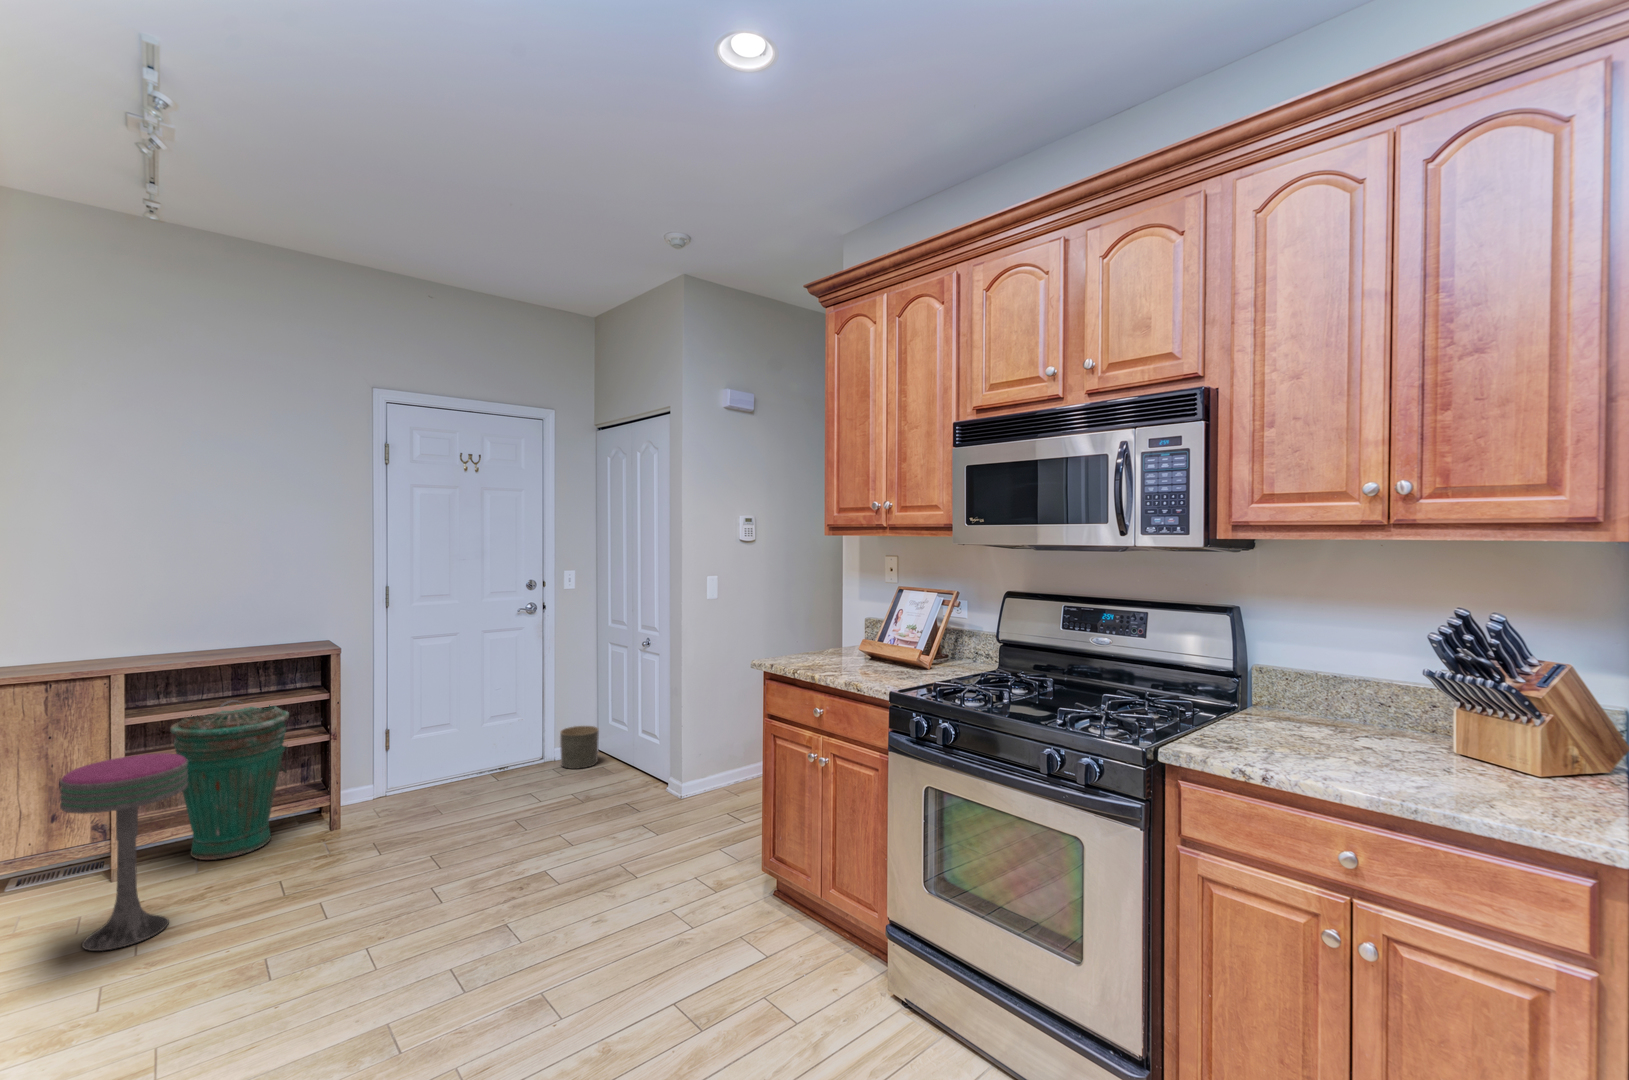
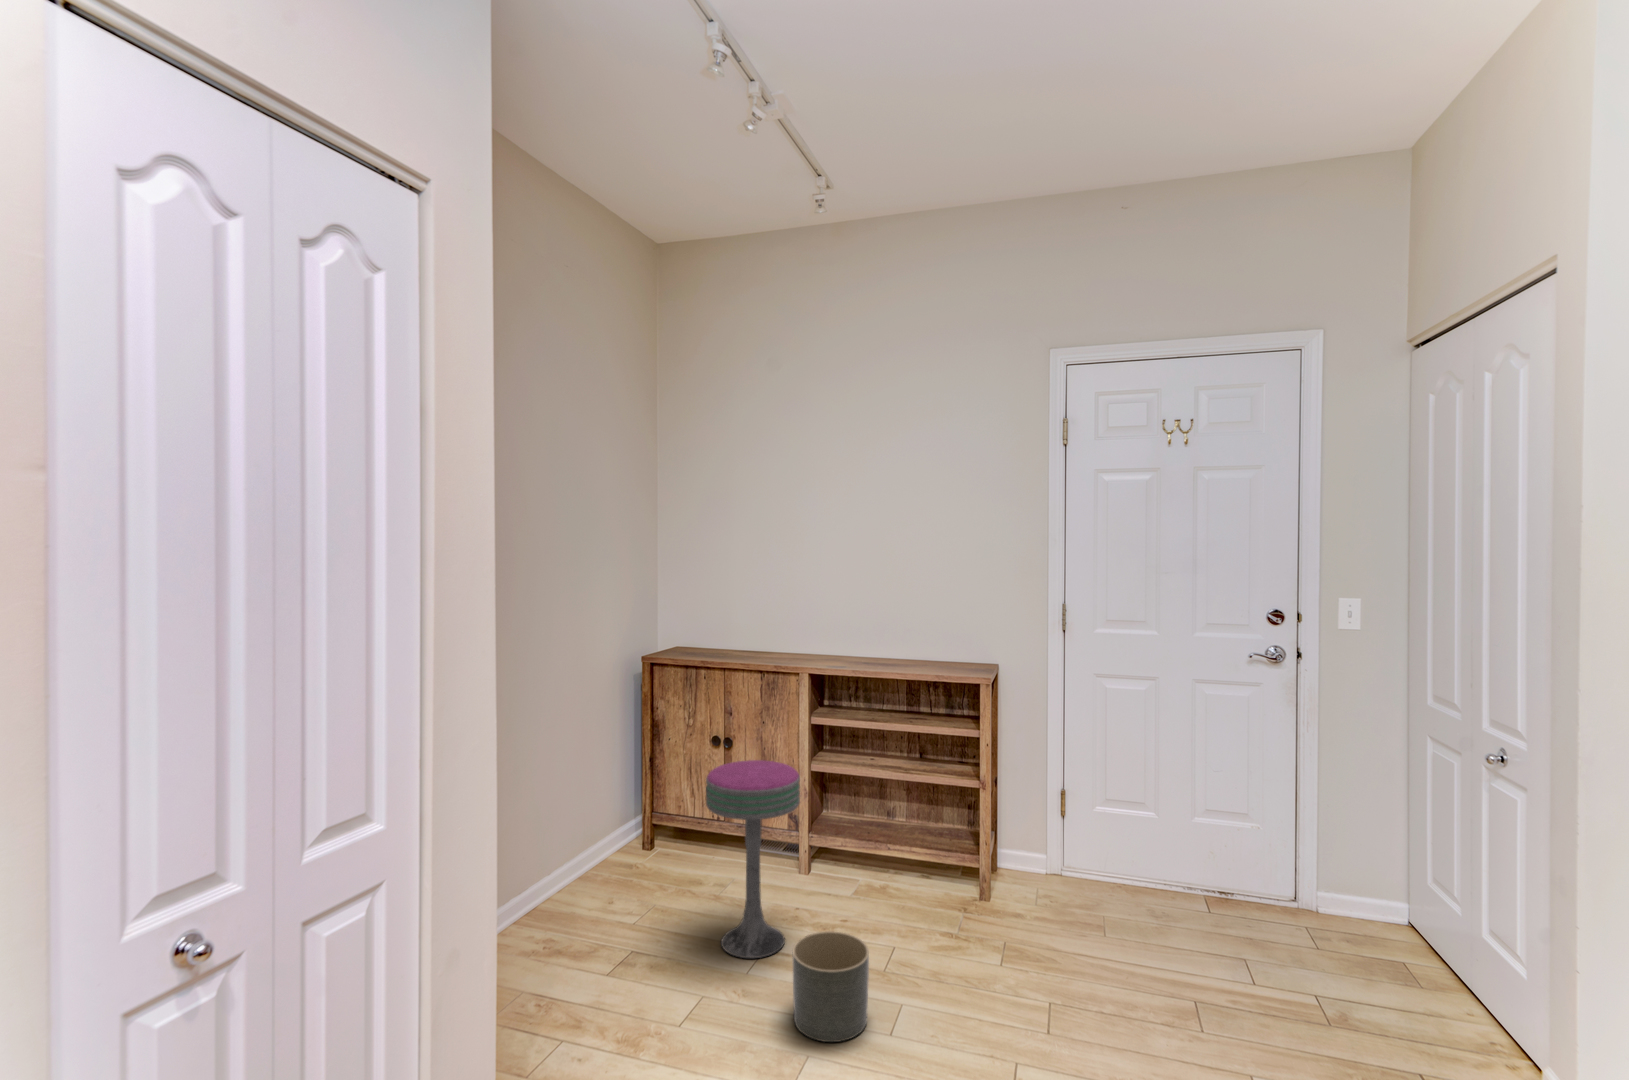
trash can: present [170,700,289,860] -> none [840,718,942,892]
planter: present [560,726,599,769] -> present [793,931,869,1042]

